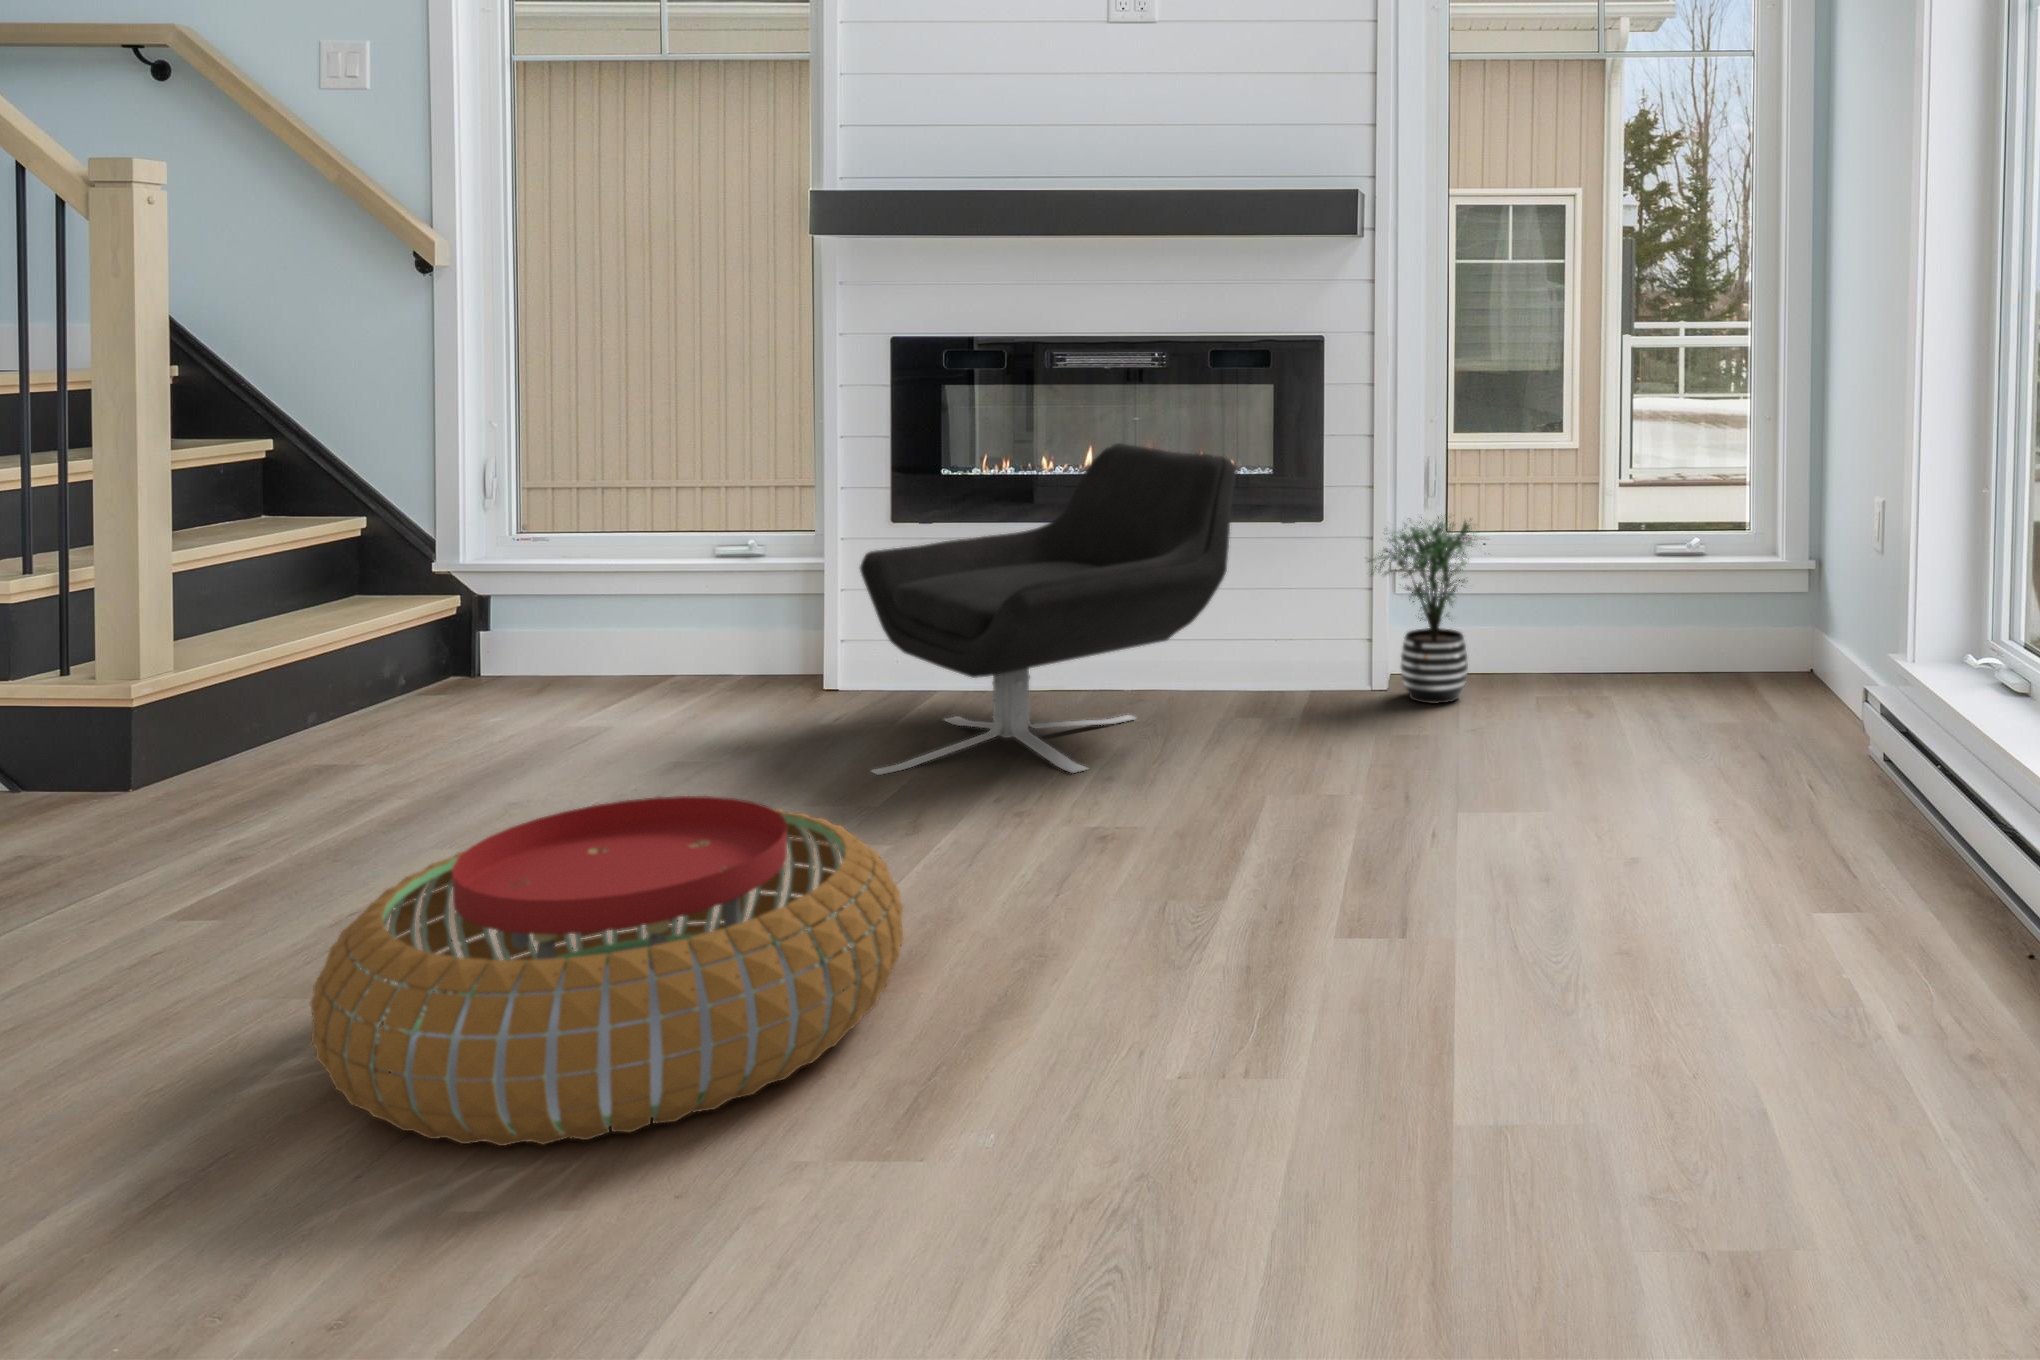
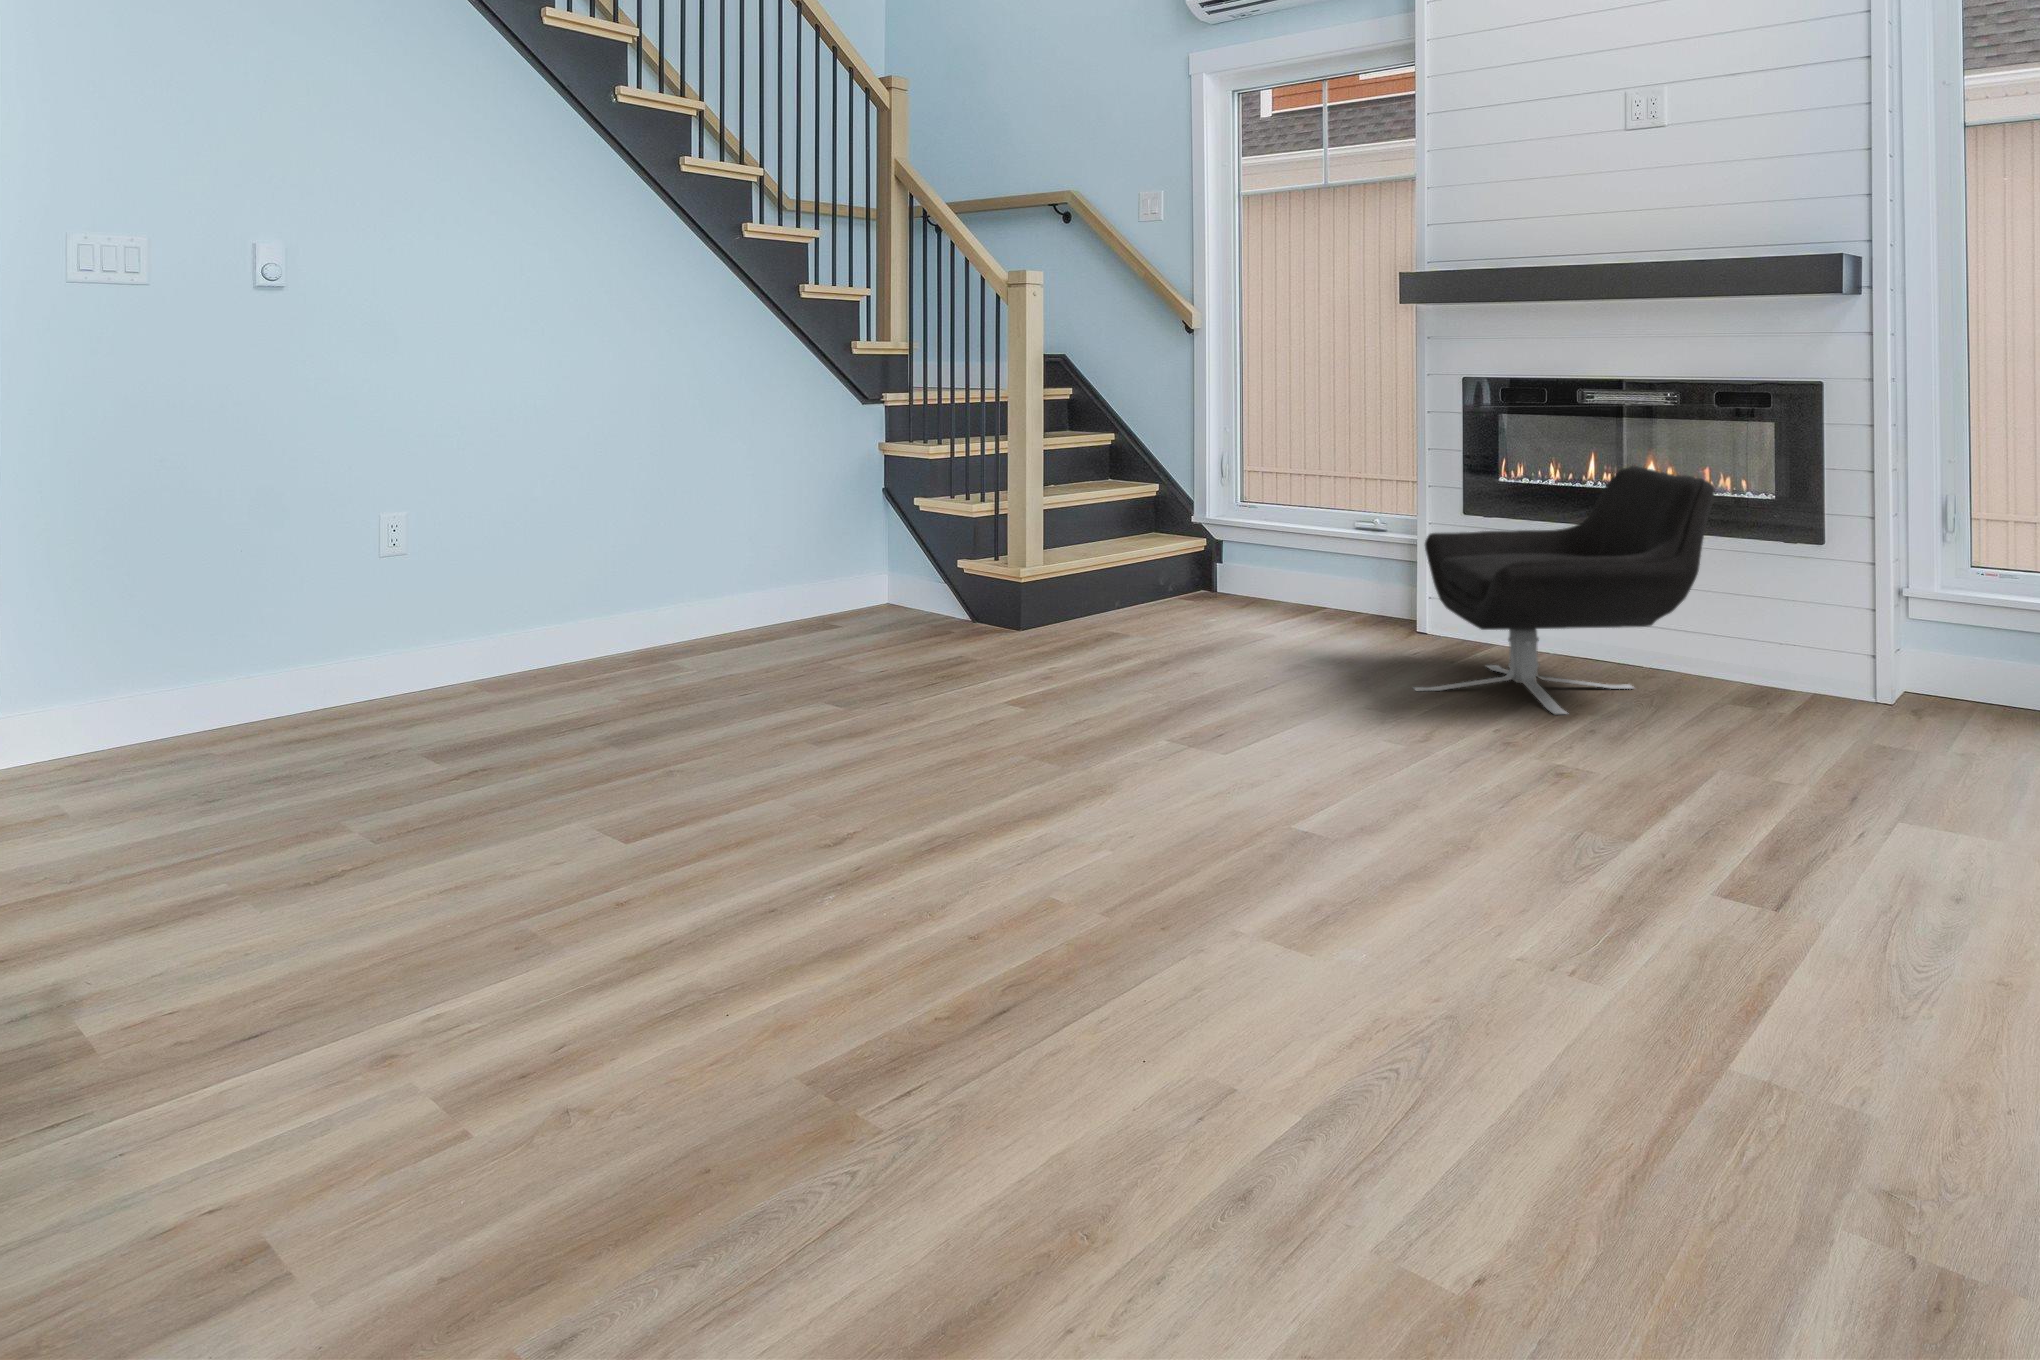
potted plant: present [1368,515,1477,703] -> none [1853,545,1999,723]
pouf: present [311,796,903,1146] -> none [1023,655,1346,838]

